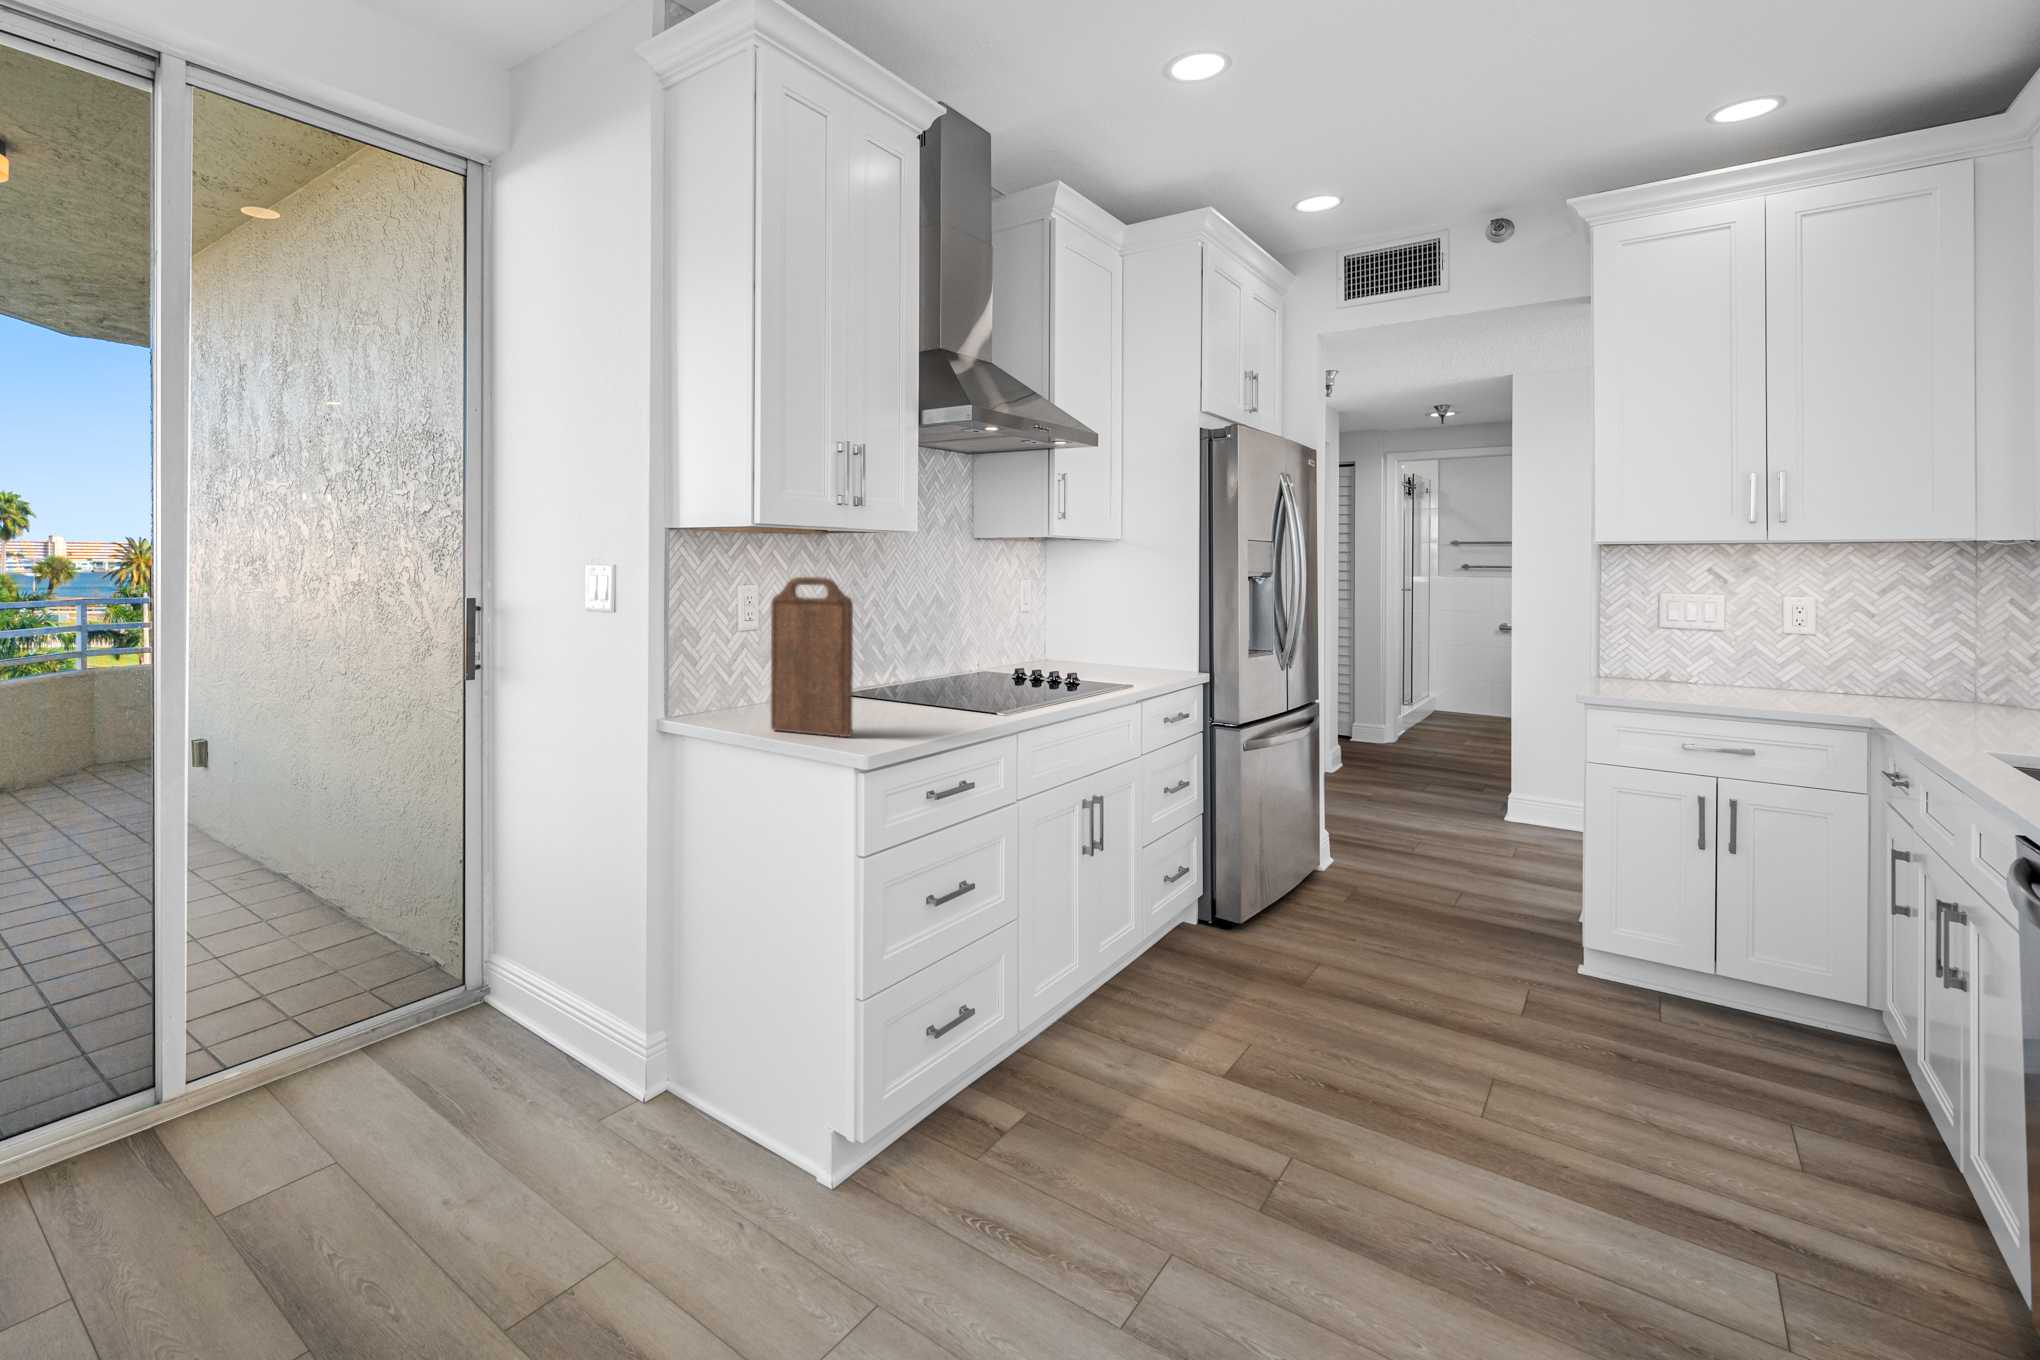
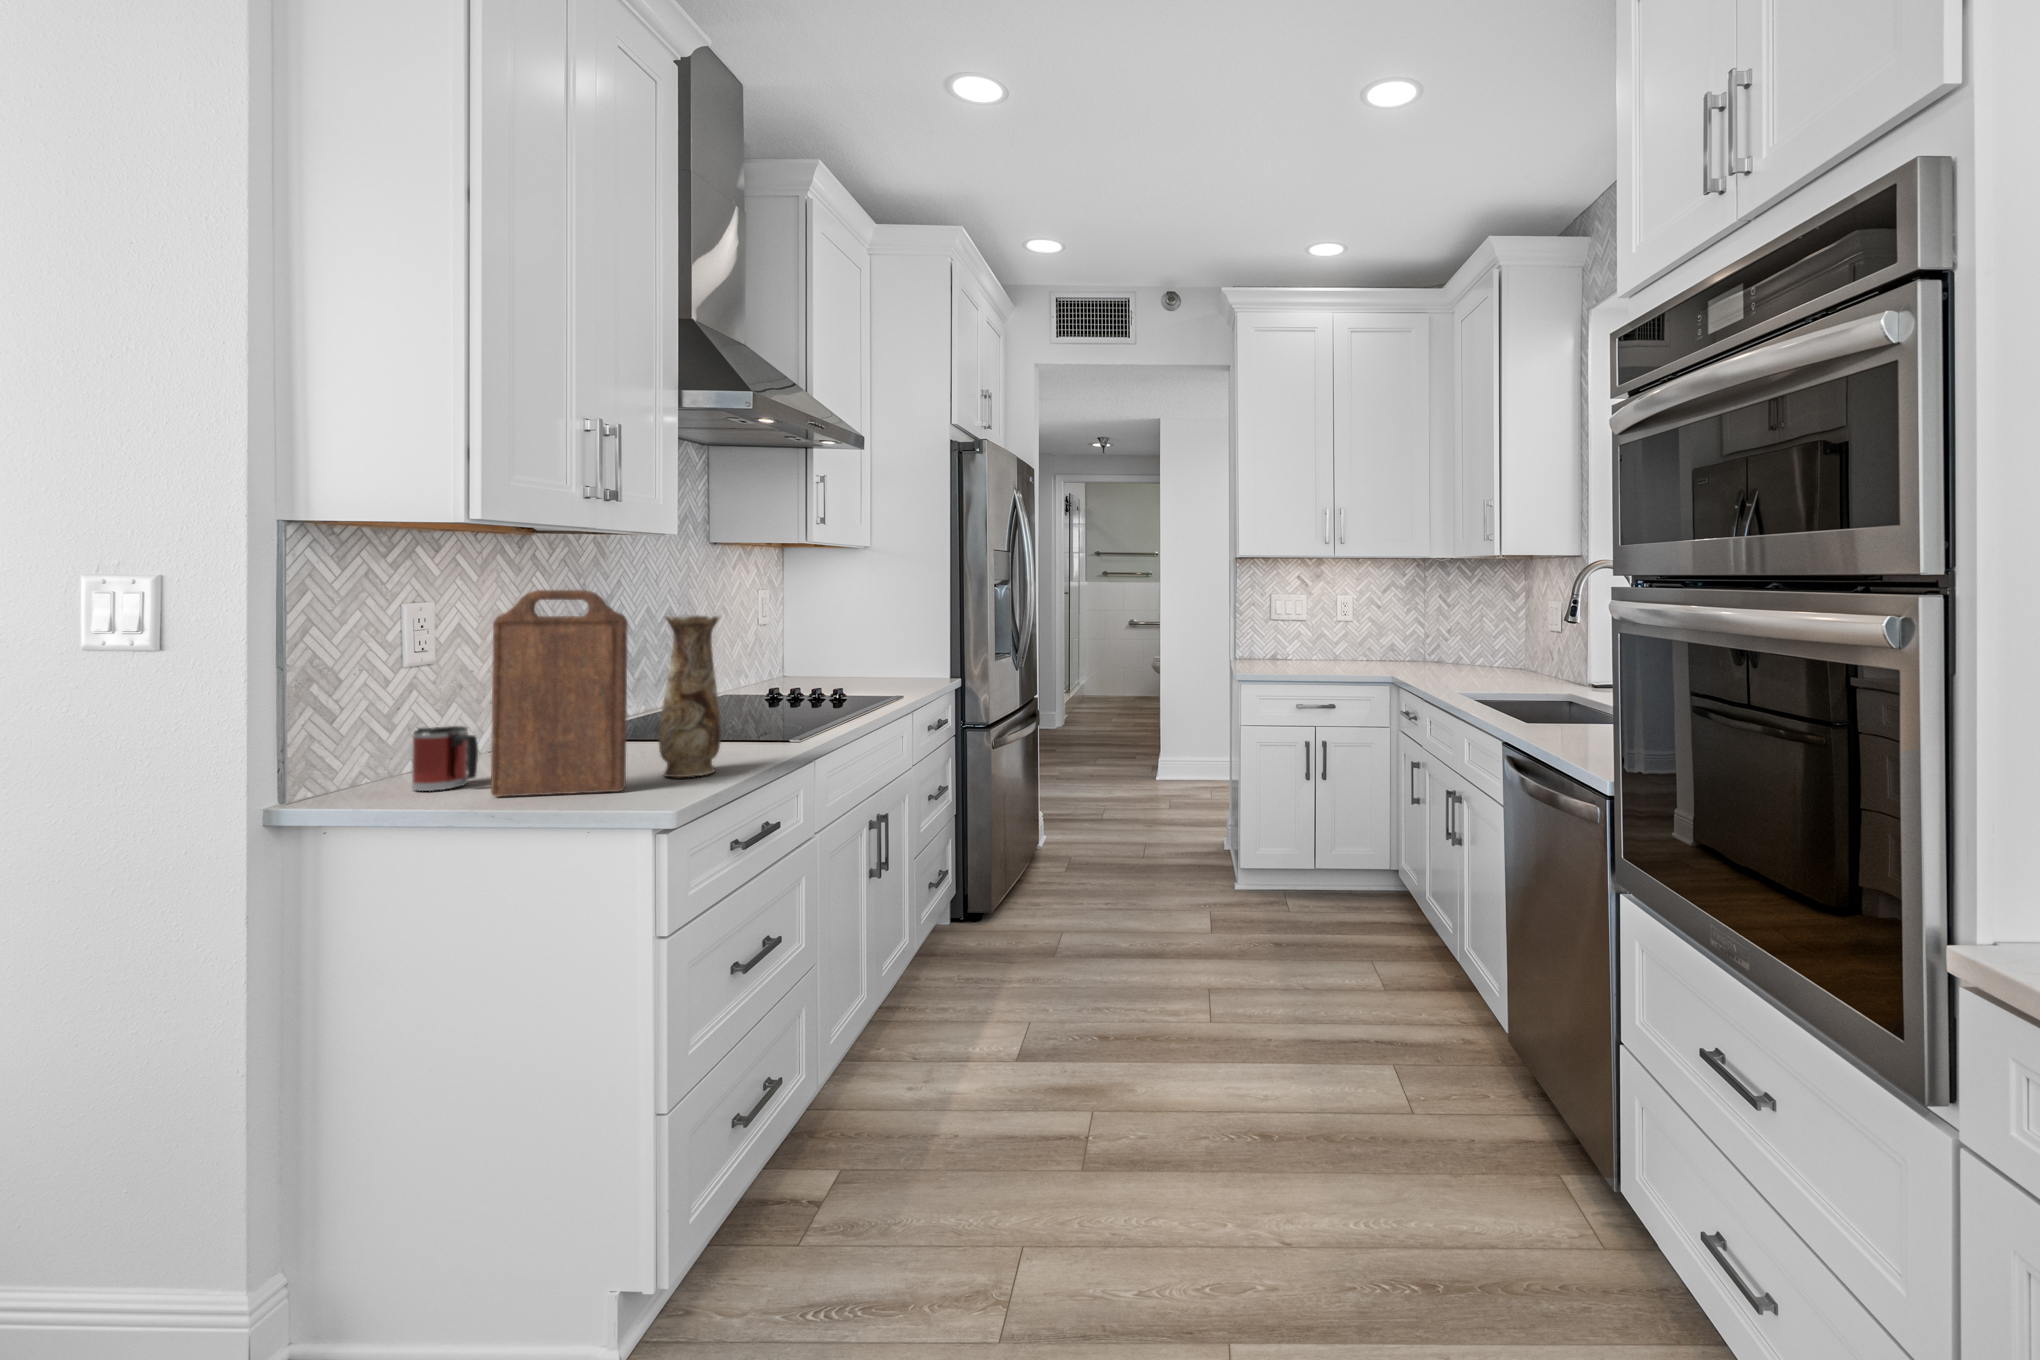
vase: none [881,599,928,733] -> present [659,615,721,777]
mug: none [733,676,768,721] -> present [412,726,478,791]

